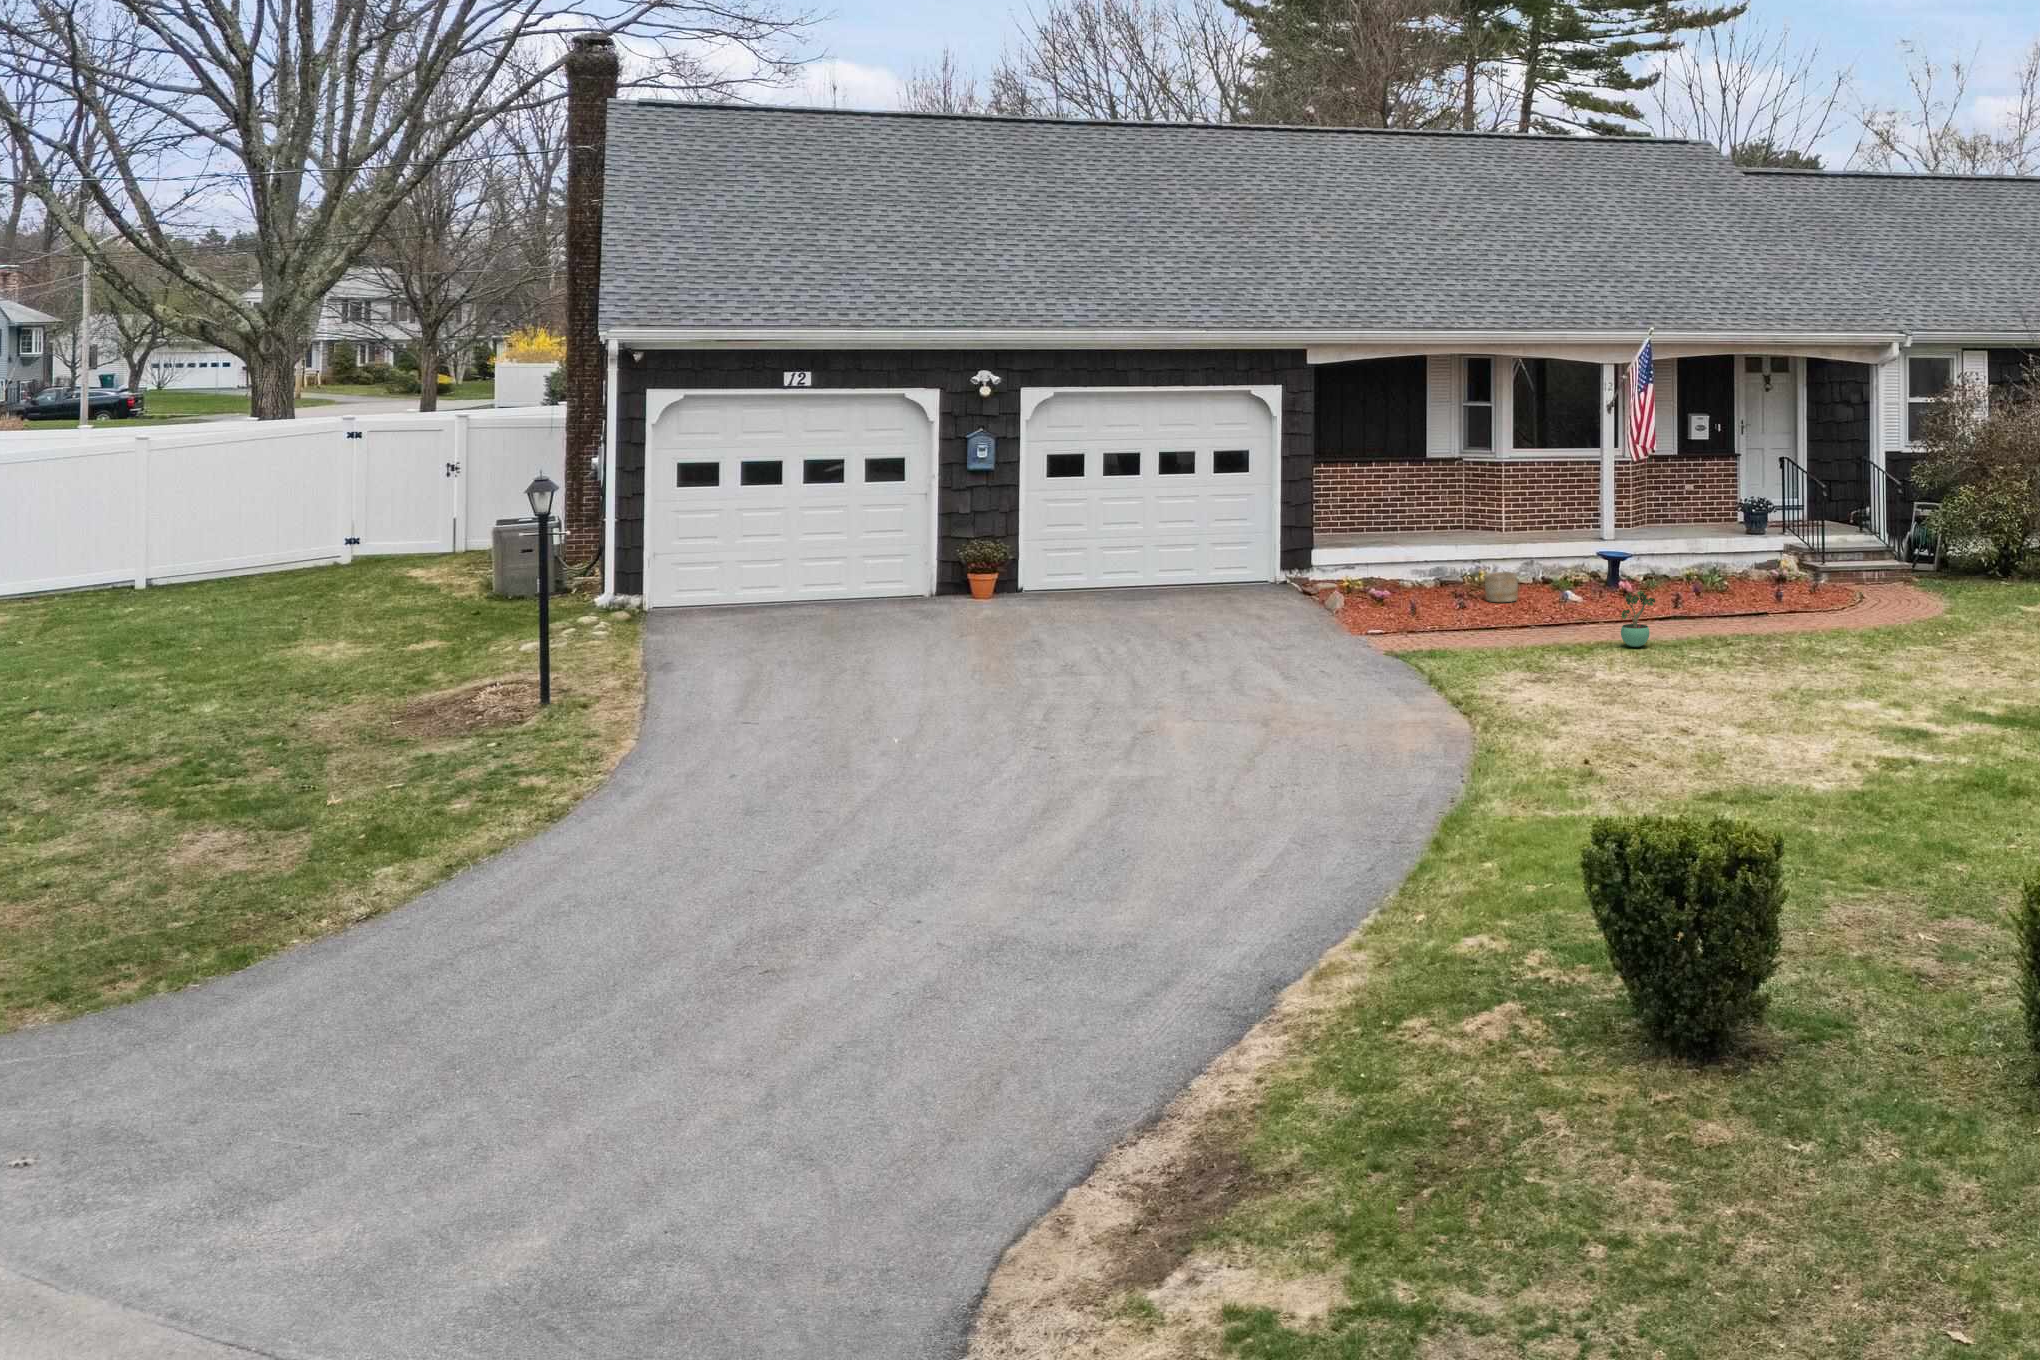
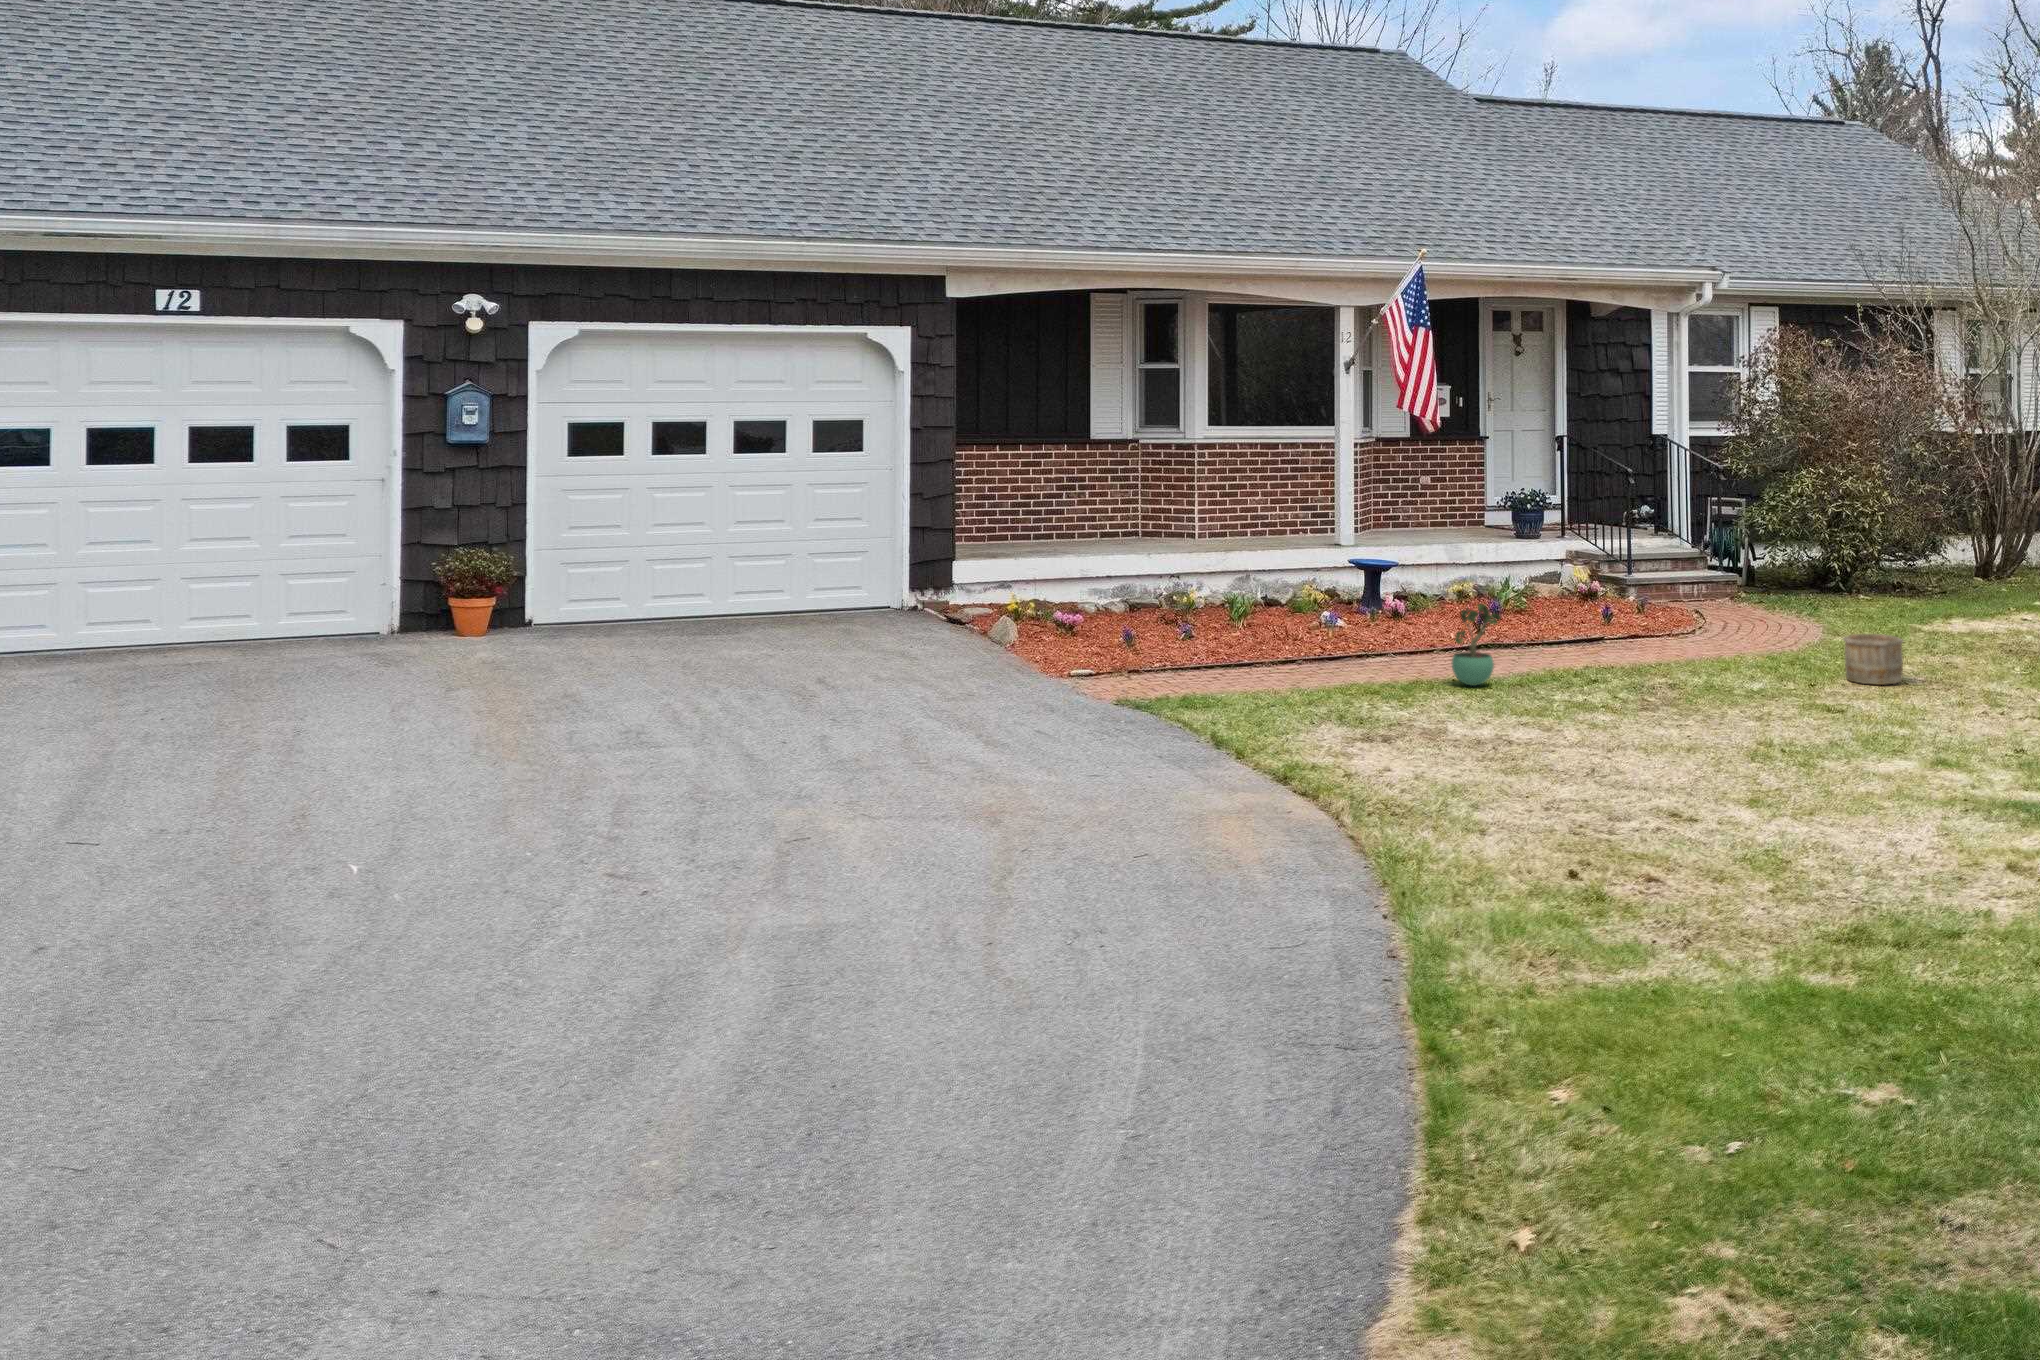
wooden bucket: present [1485,572,1518,602] -> present [1843,634,1903,685]

